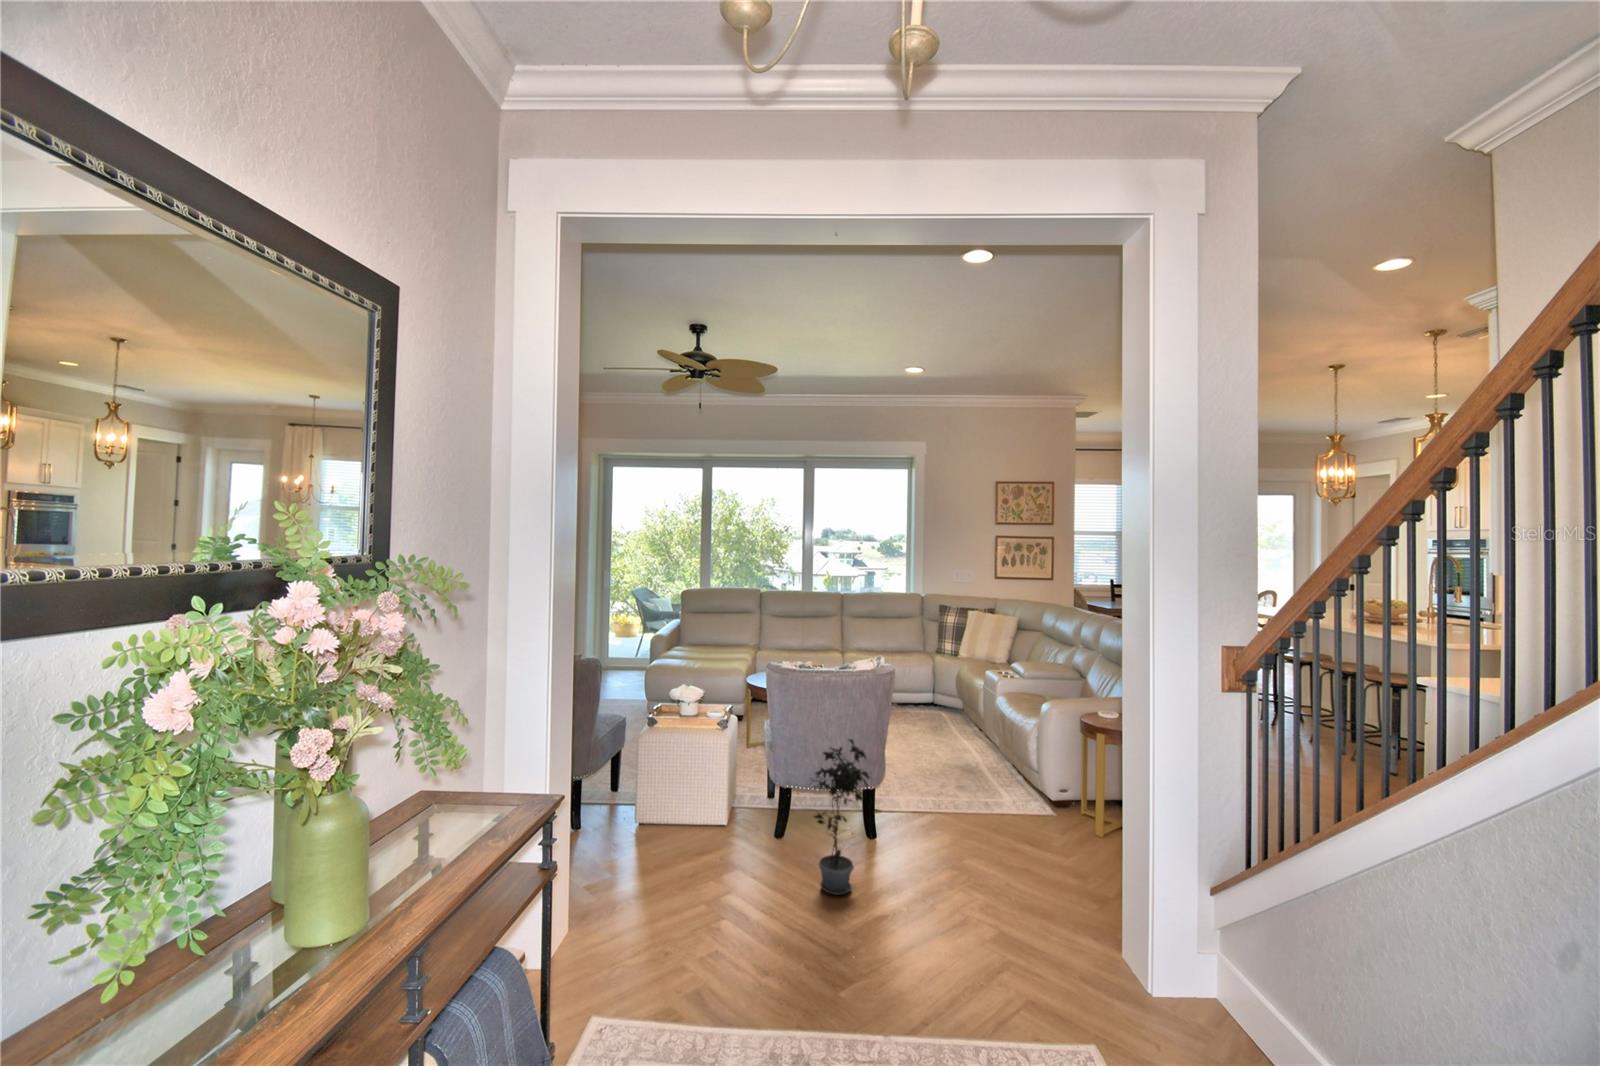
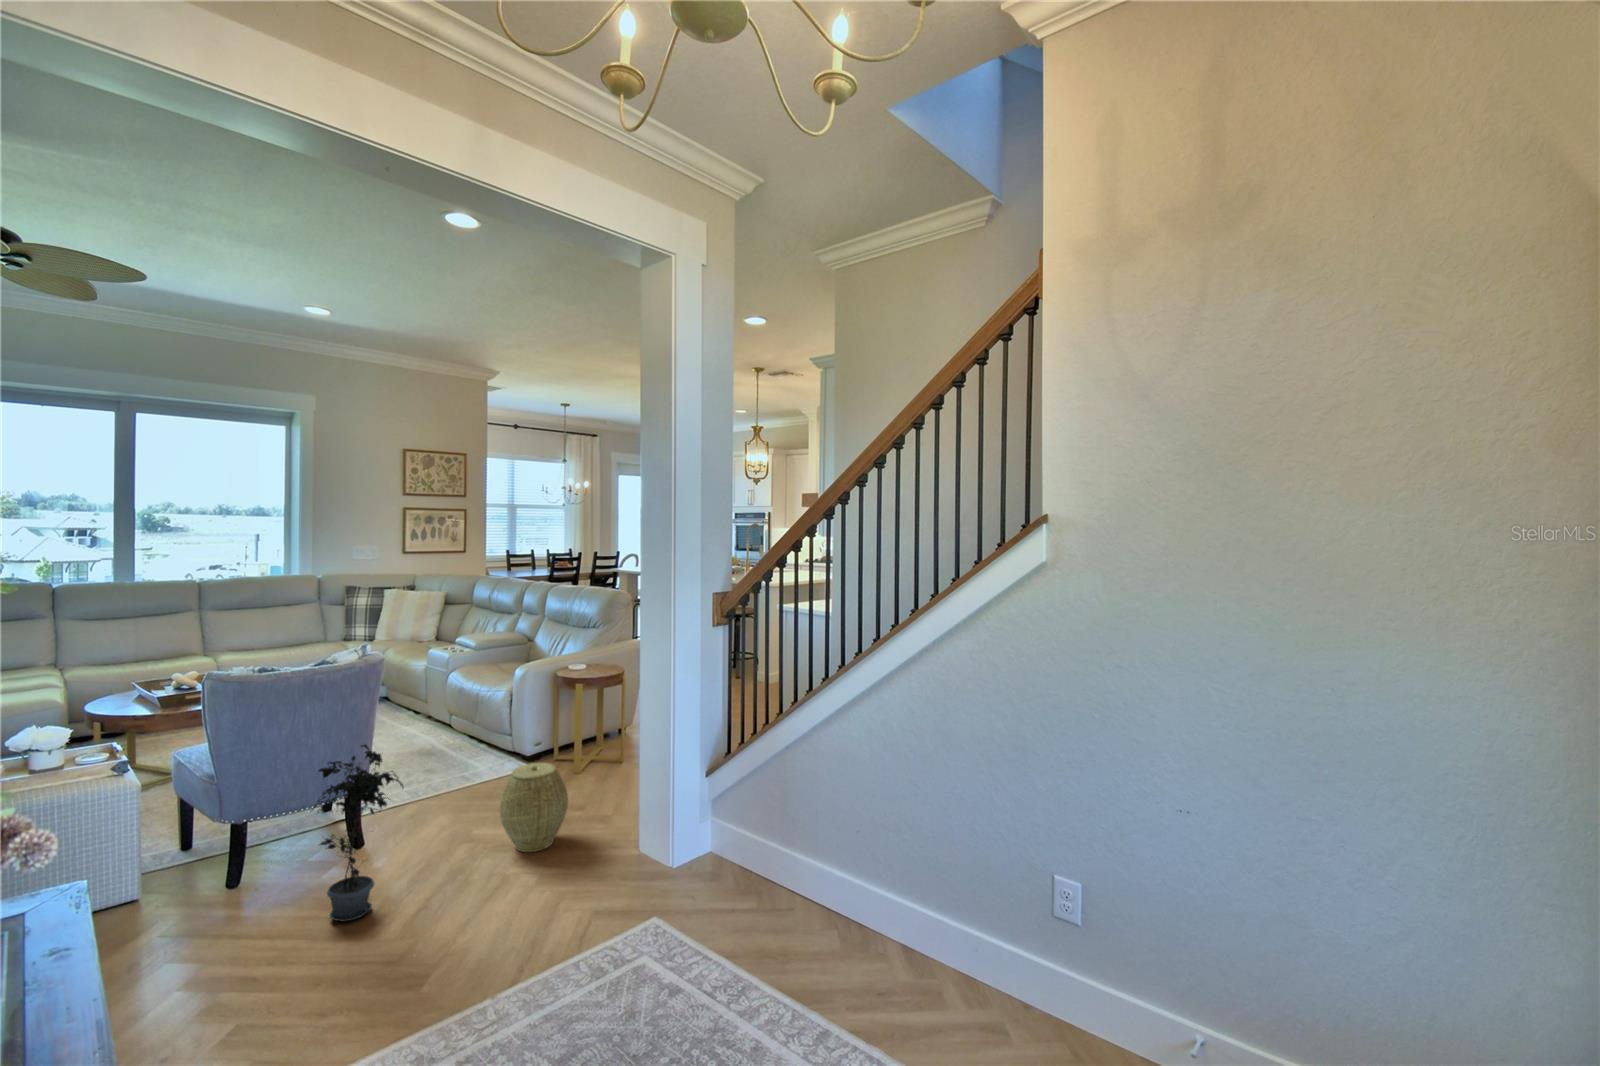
woven basket: none [976,803,1049,904] -> present [499,762,568,852]

